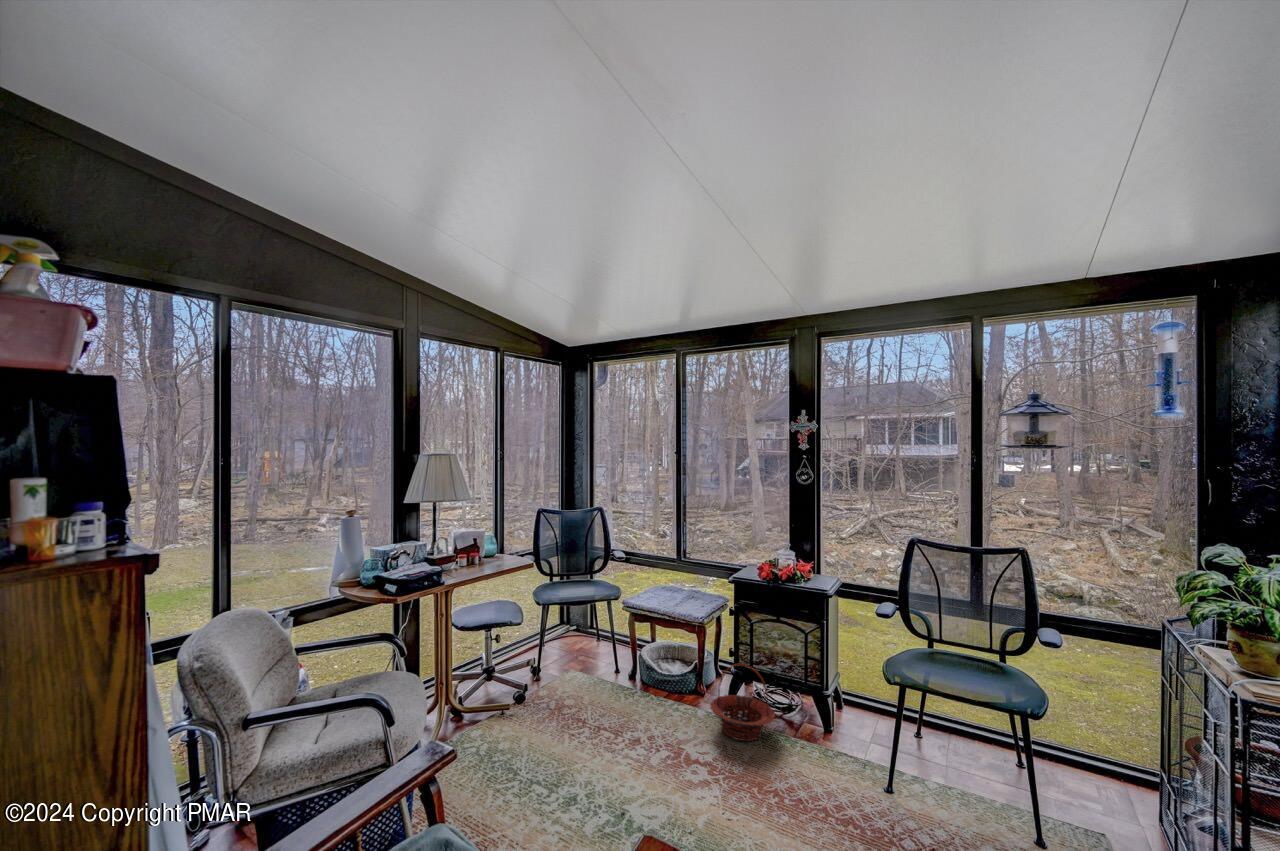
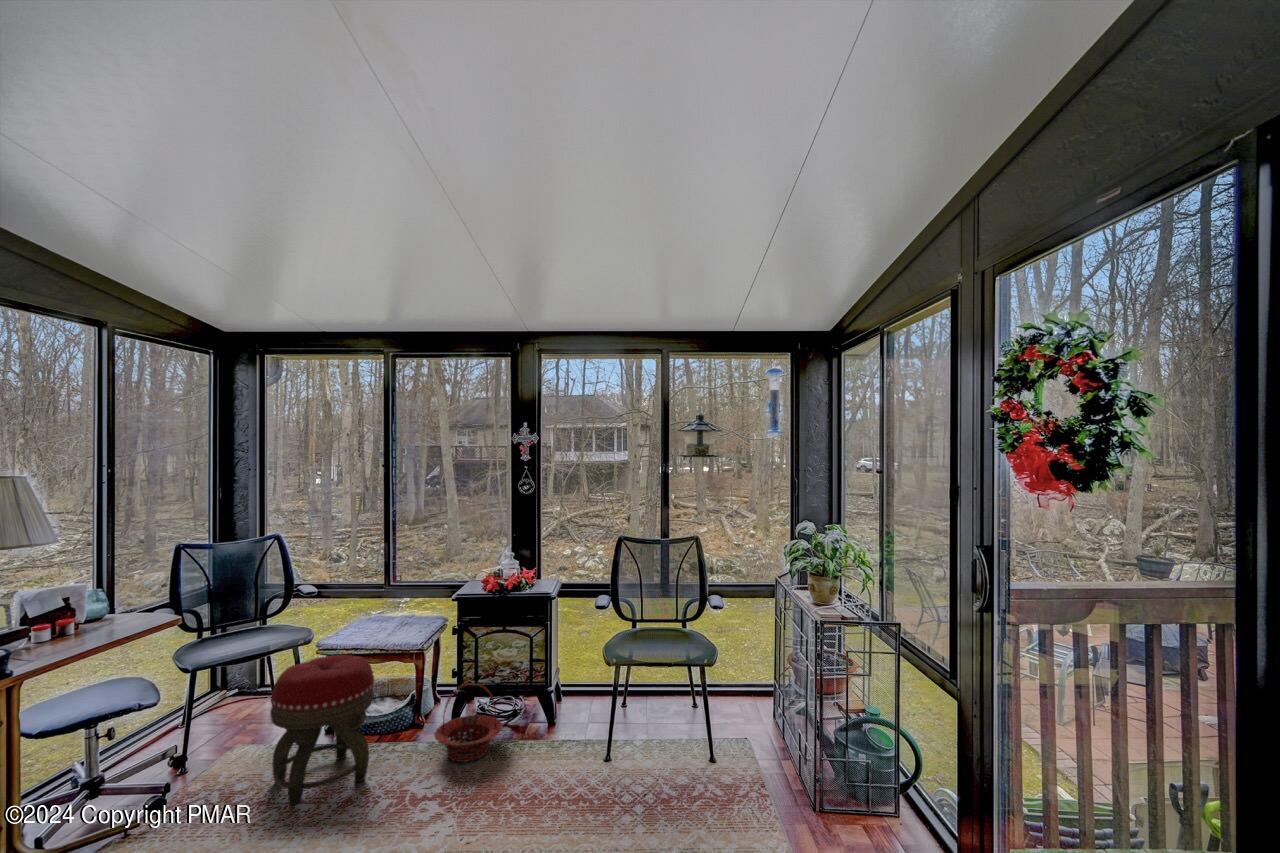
footstool: none [585,610,661,730] -> present [270,655,374,808]

